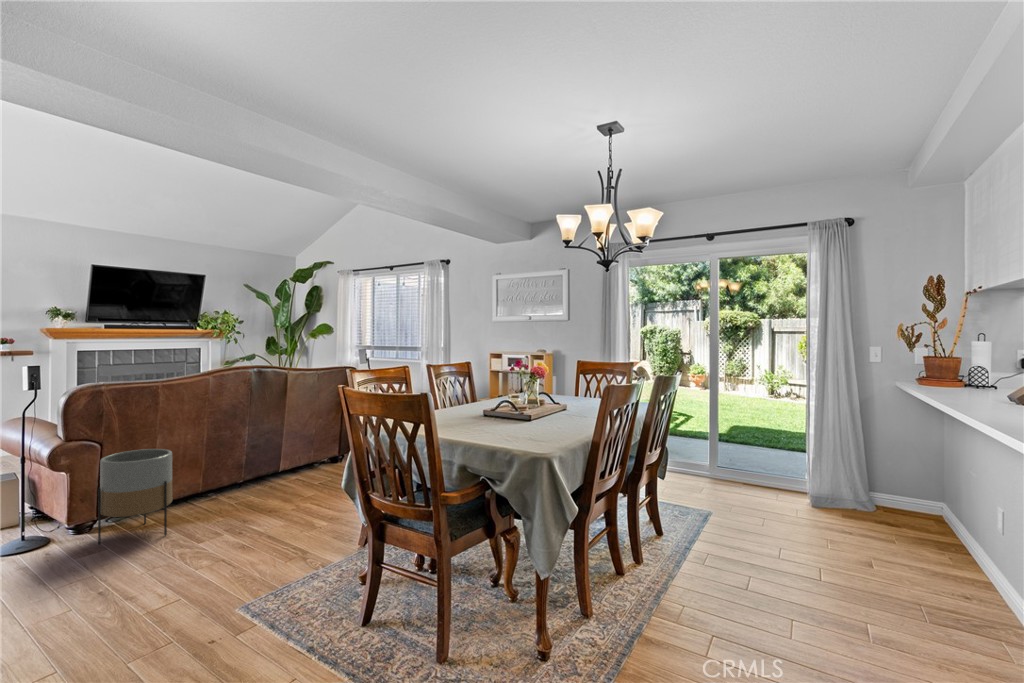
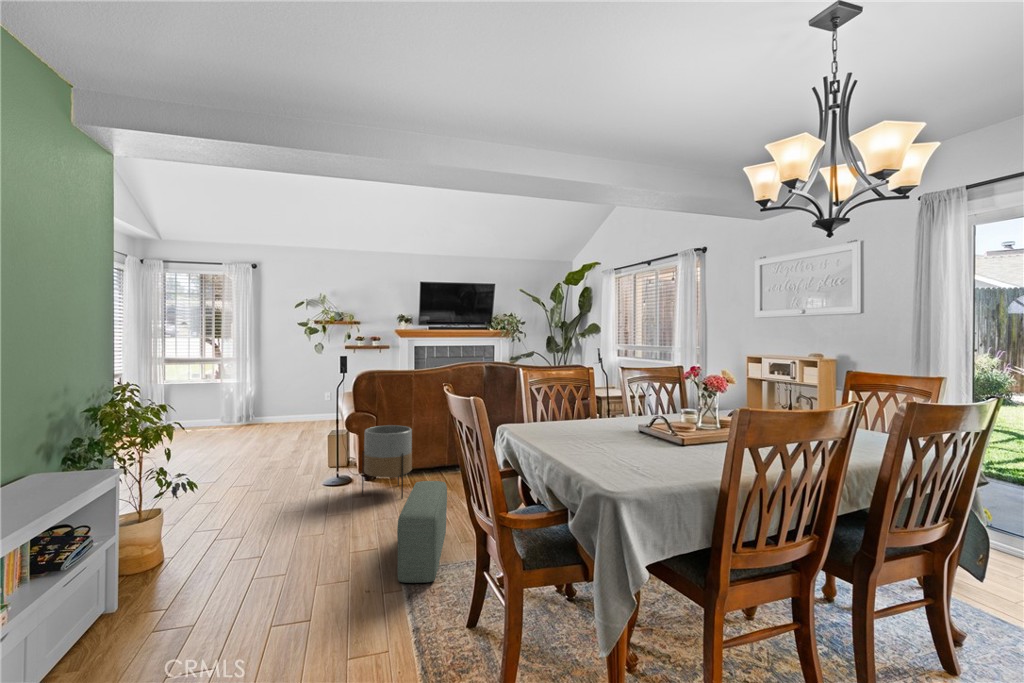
pouf: none [221,500,291,614] -> present [397,481,447,583]

